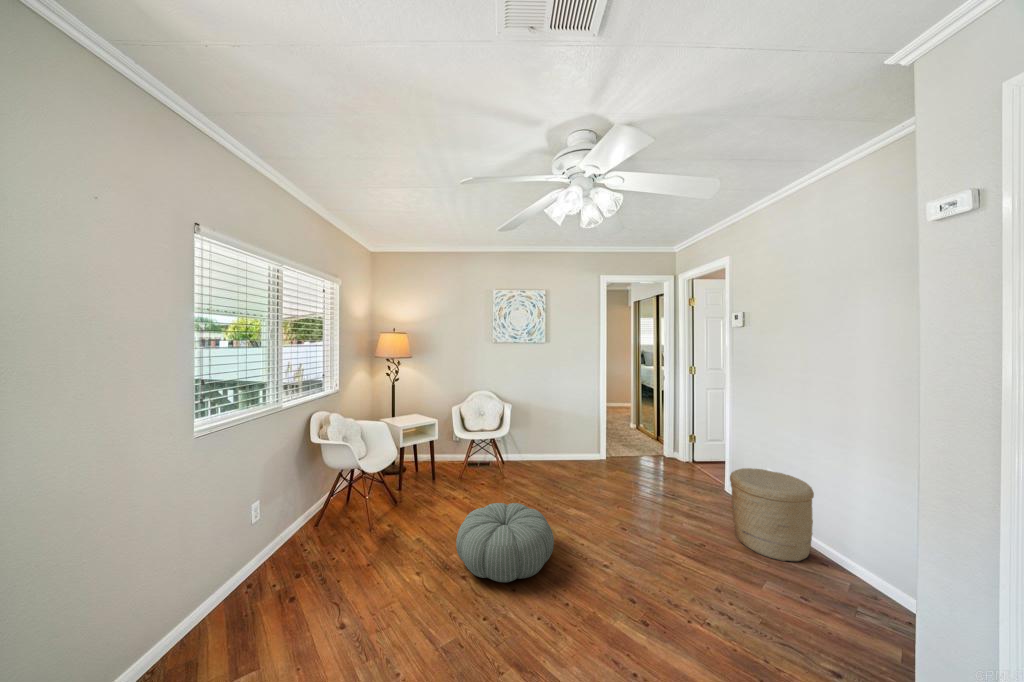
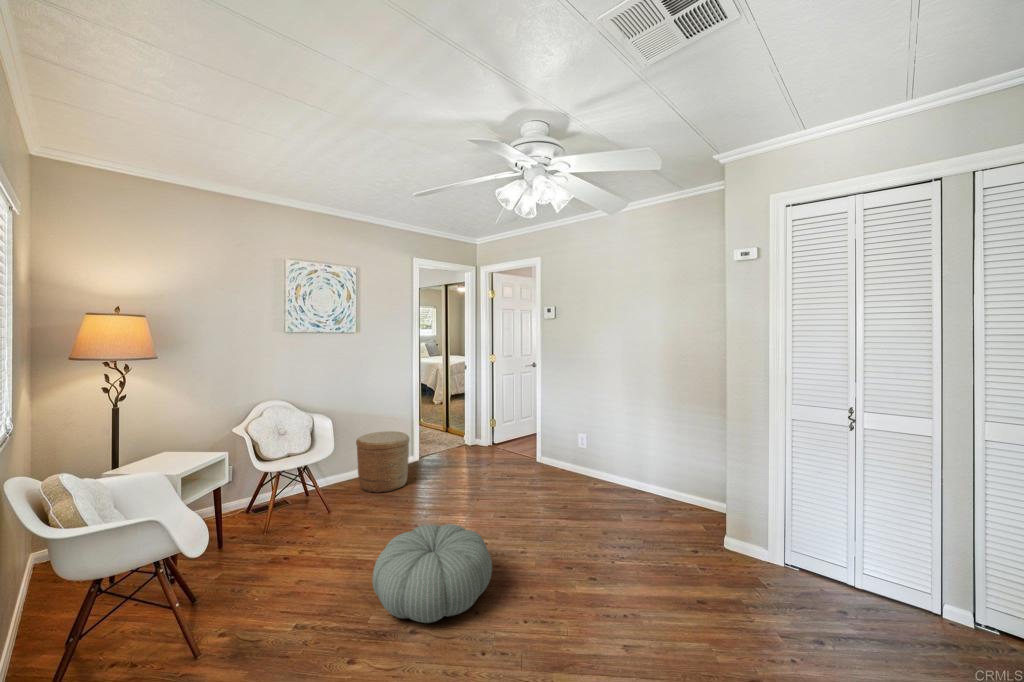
woven basket: present [730,468,814,561] -> present [356,431,409,493]

